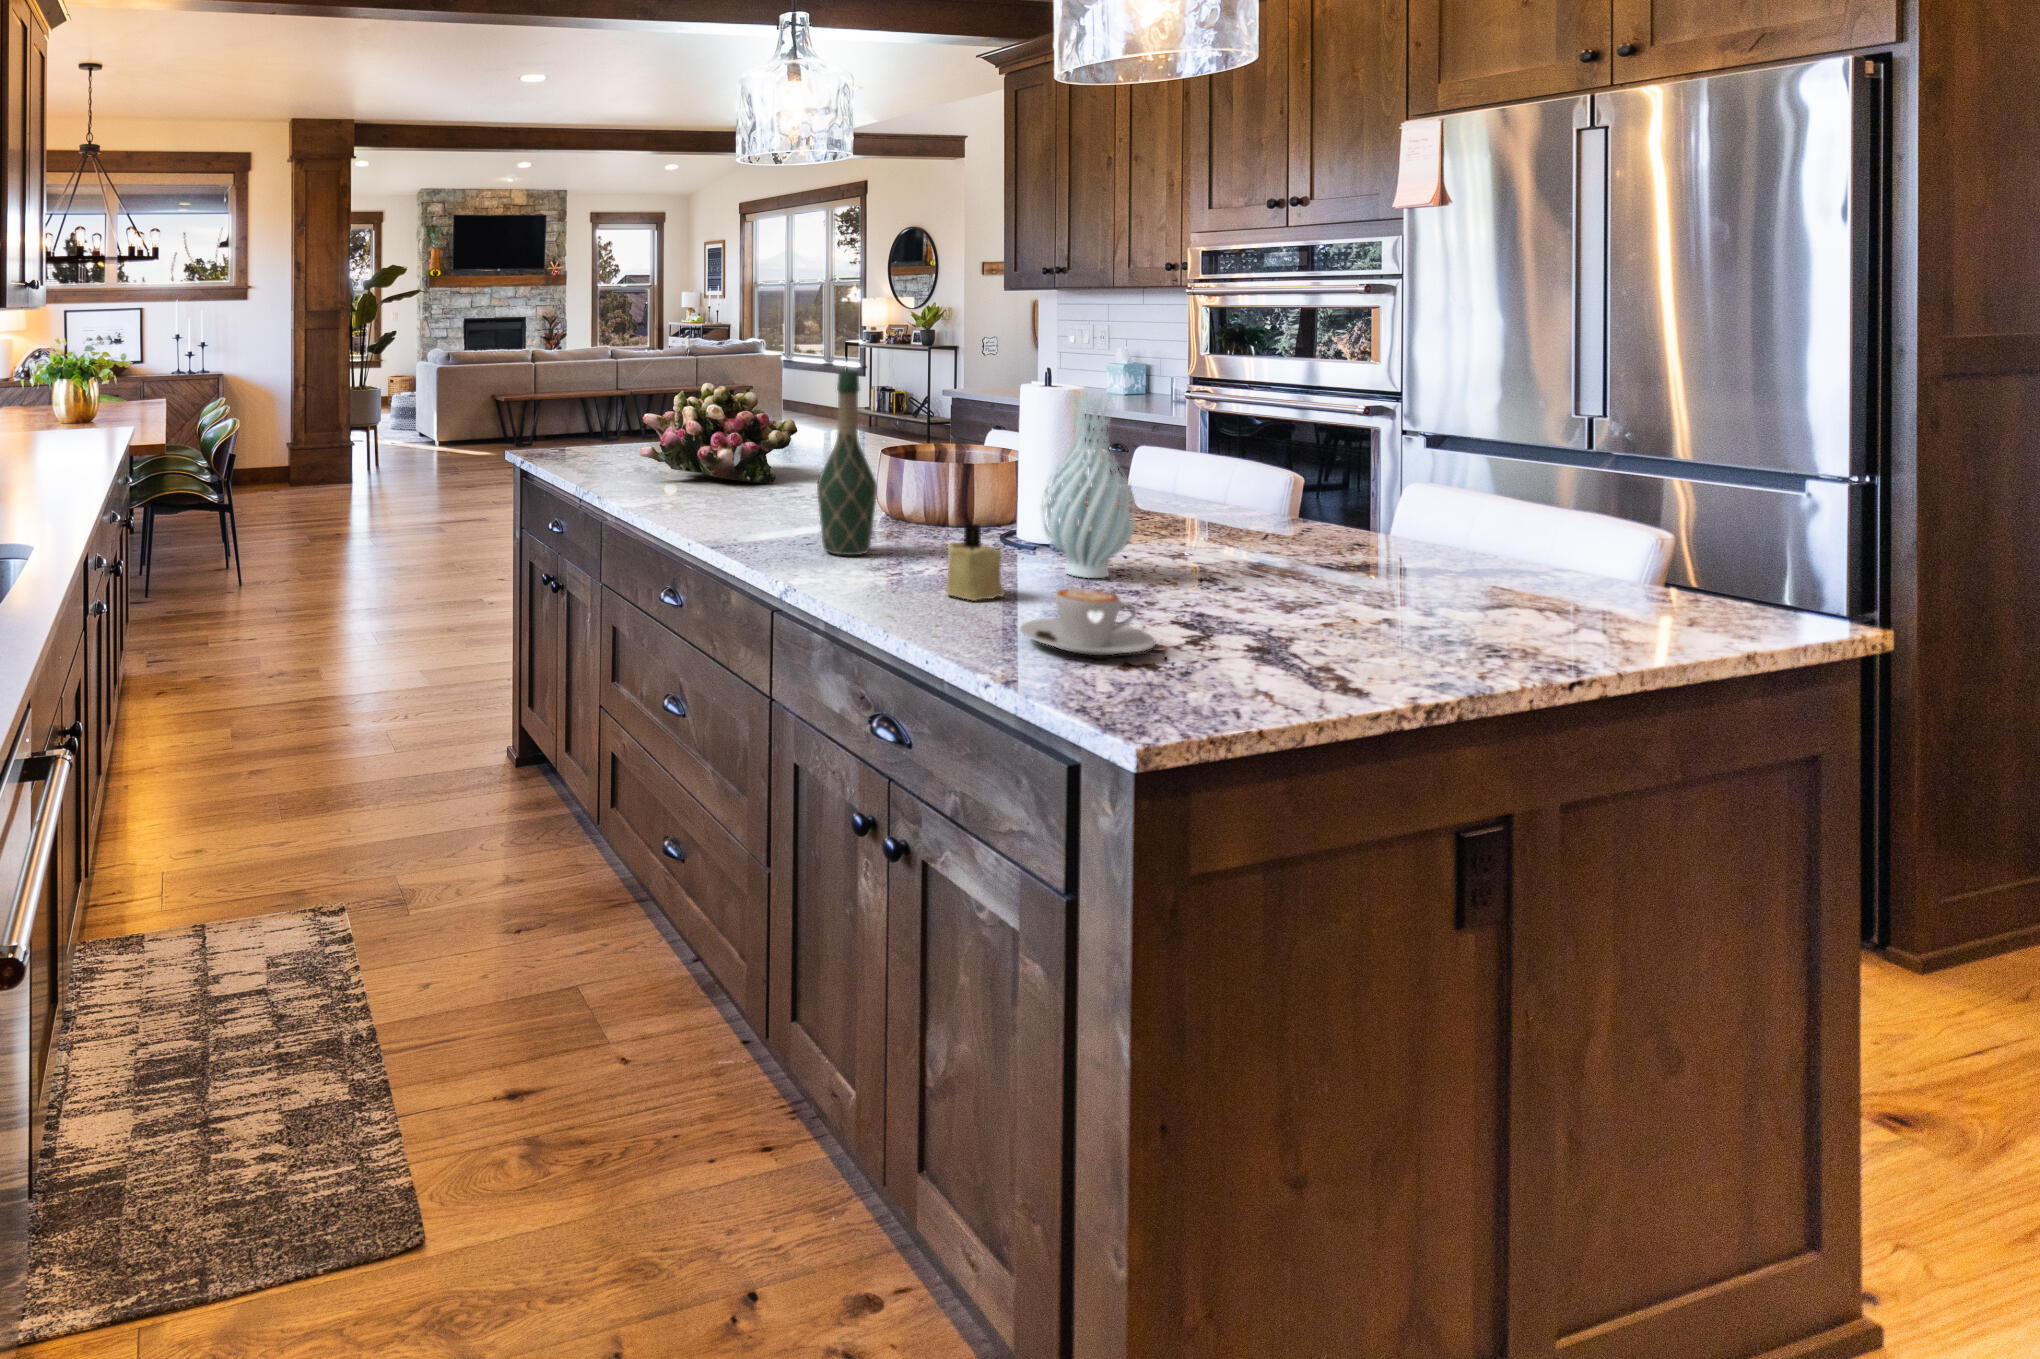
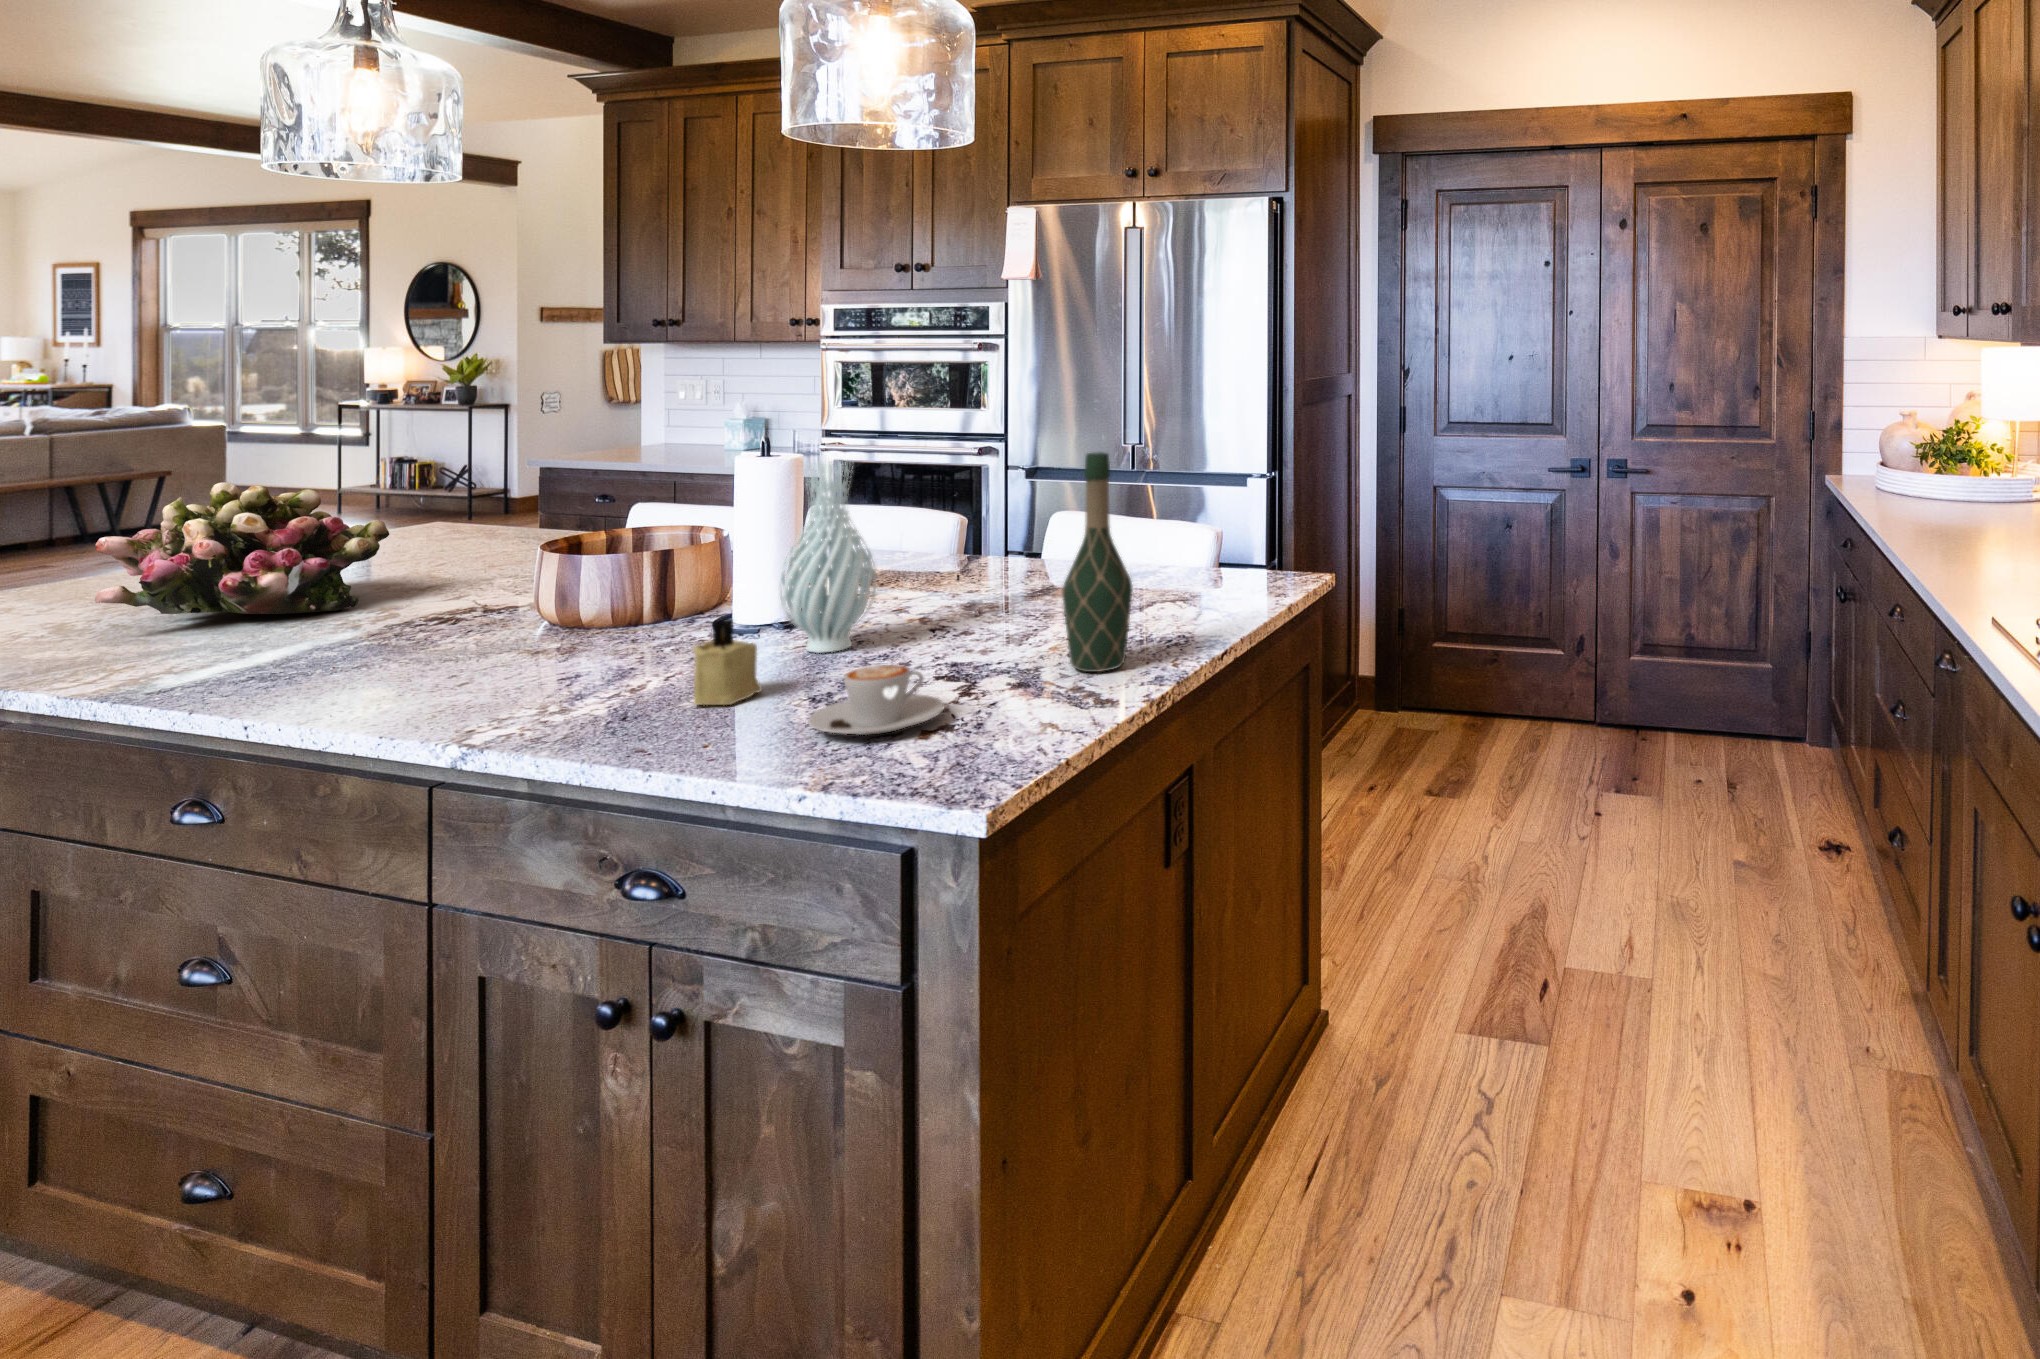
wine bottle: present [817,370,877,555] -> present [1062,452,1132,672]

